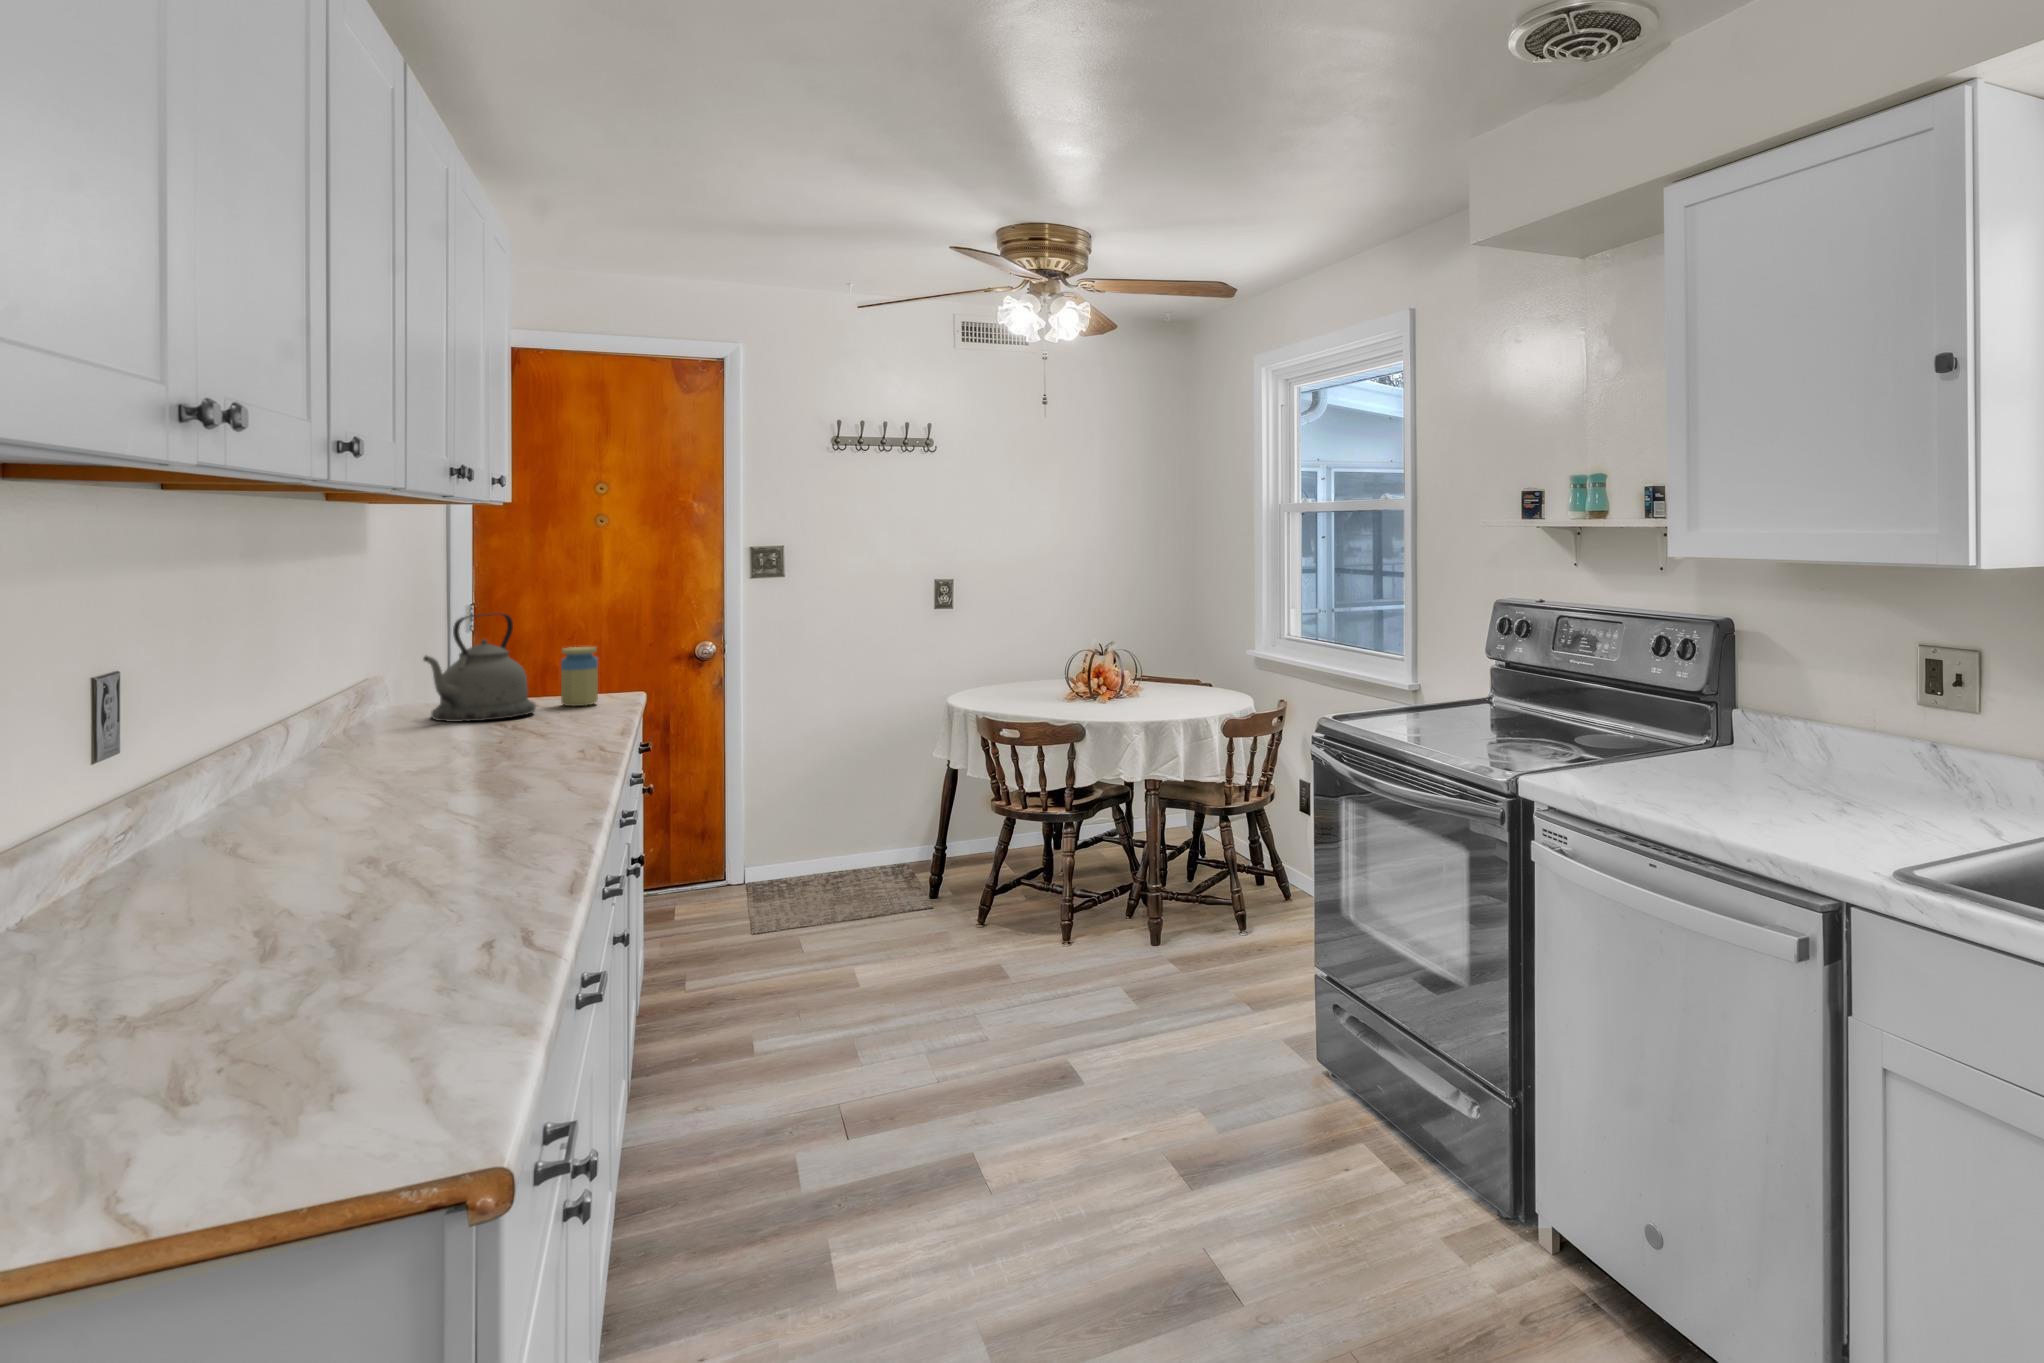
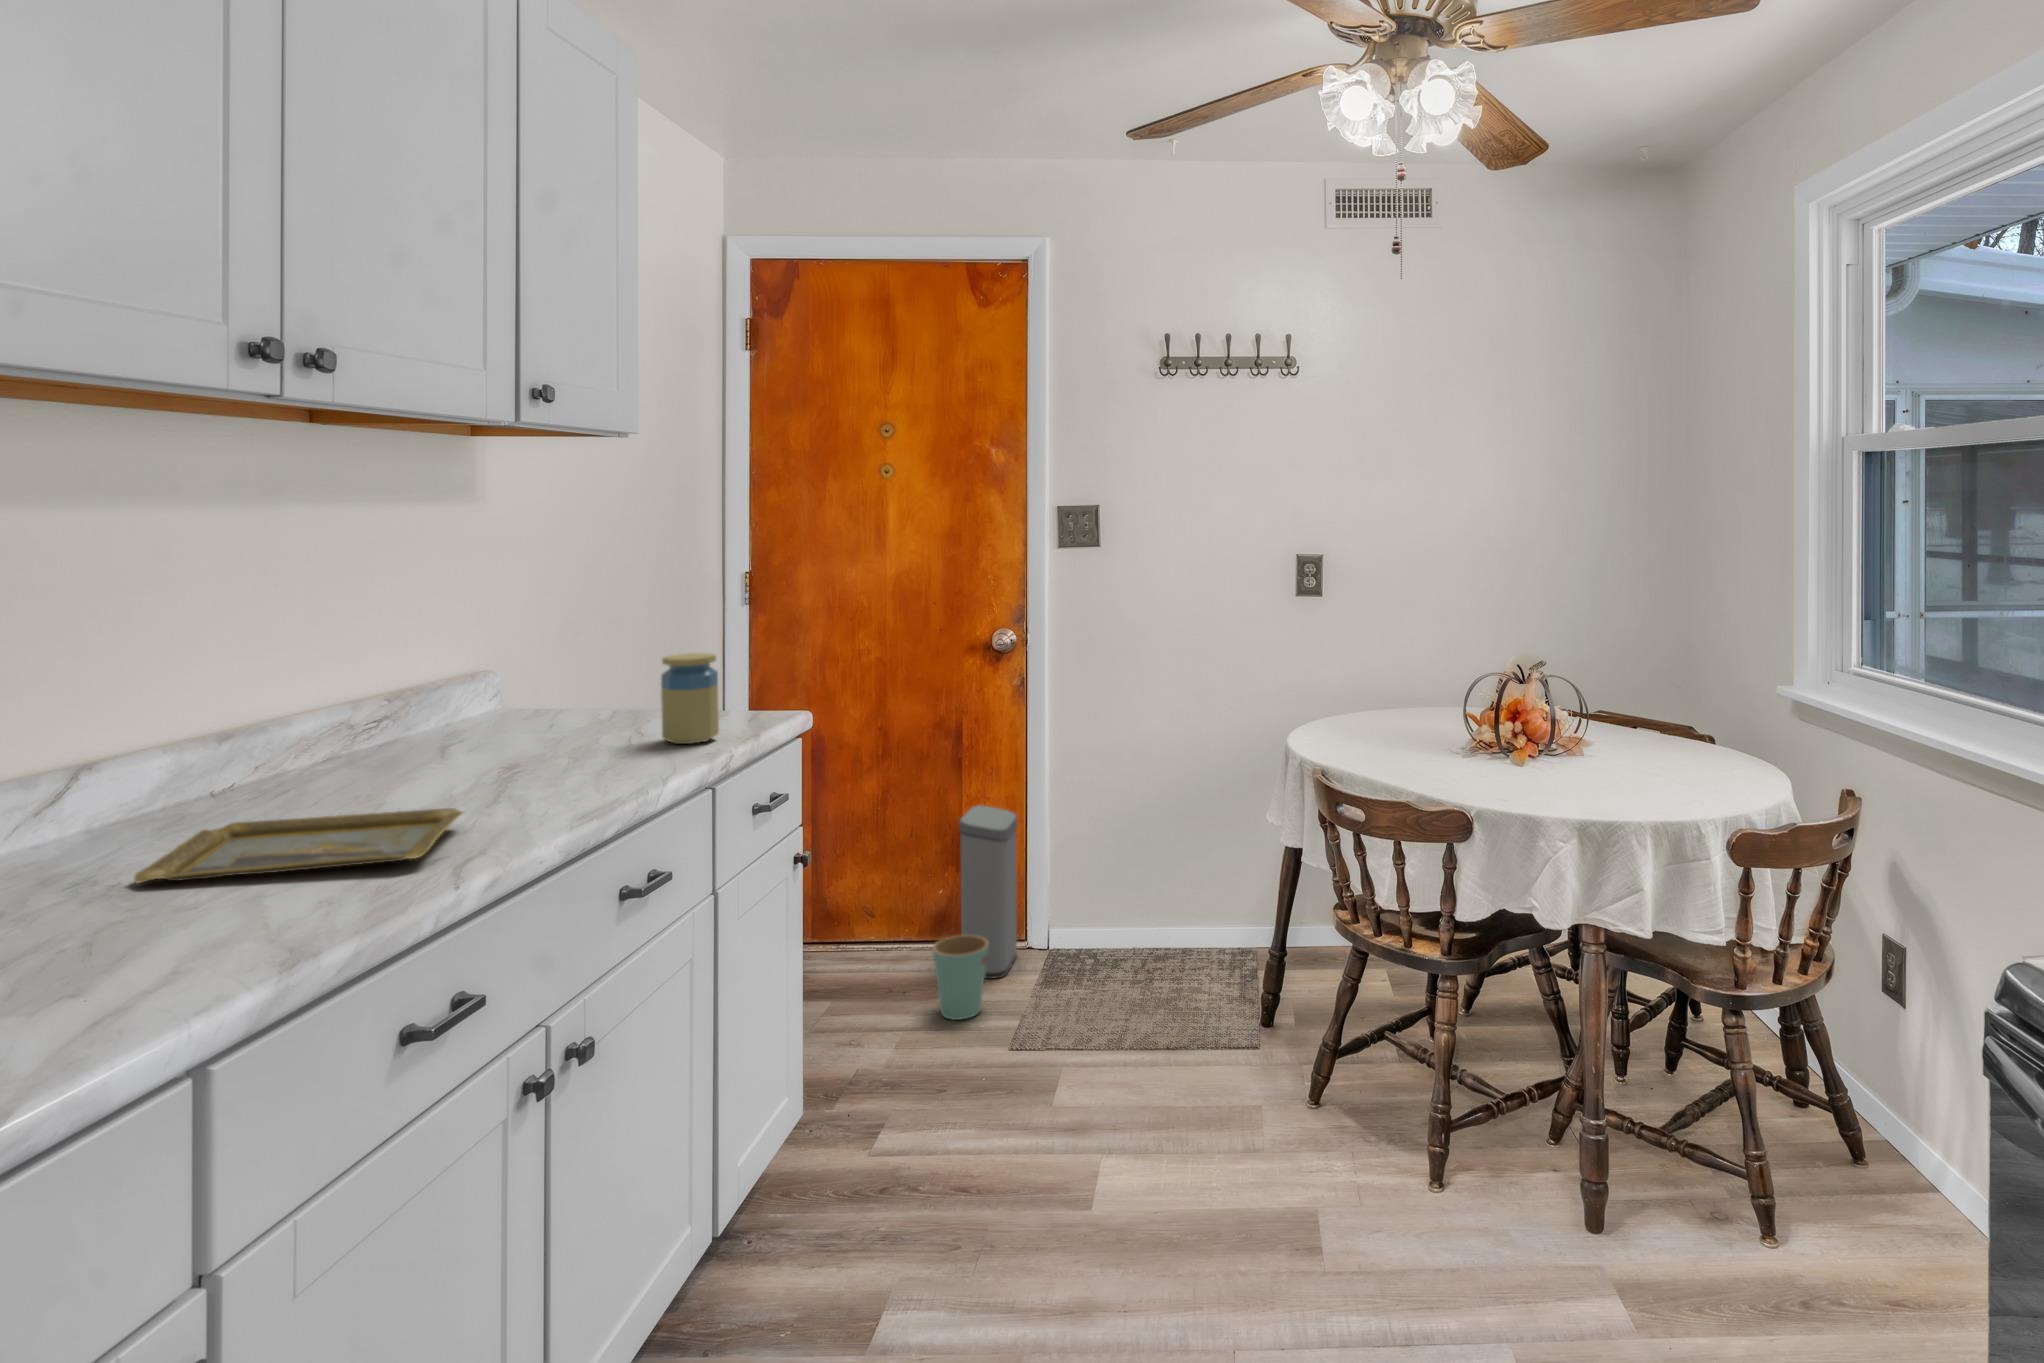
kettle: present [424,613,536,722] -> none [399,603,602,771]
tray: none [385,727,557,760] -> present [135,808,463,883]
trash can: none [677,777,722,925] -> present [933,806,1017,1020]

